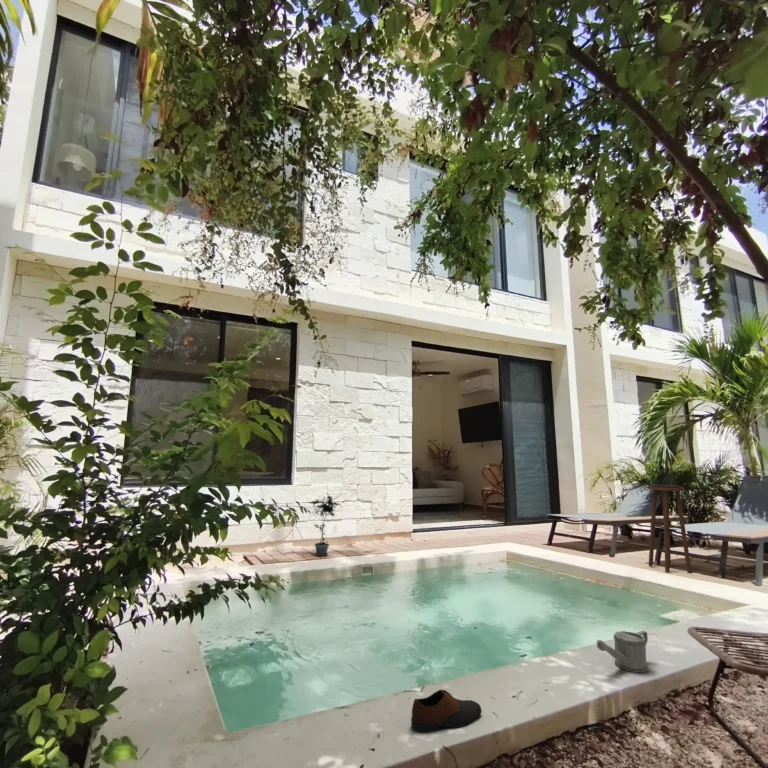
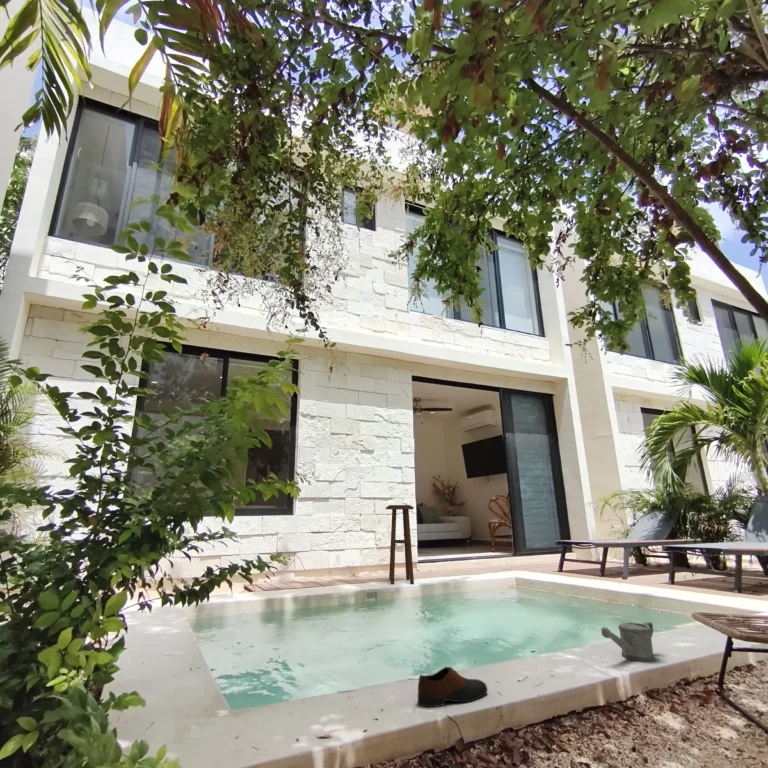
stool: present [648,484,692,573] -> present [386,505,414,585]
potted plant: present [312,496,340,556] -> none [318,520,347,584]

